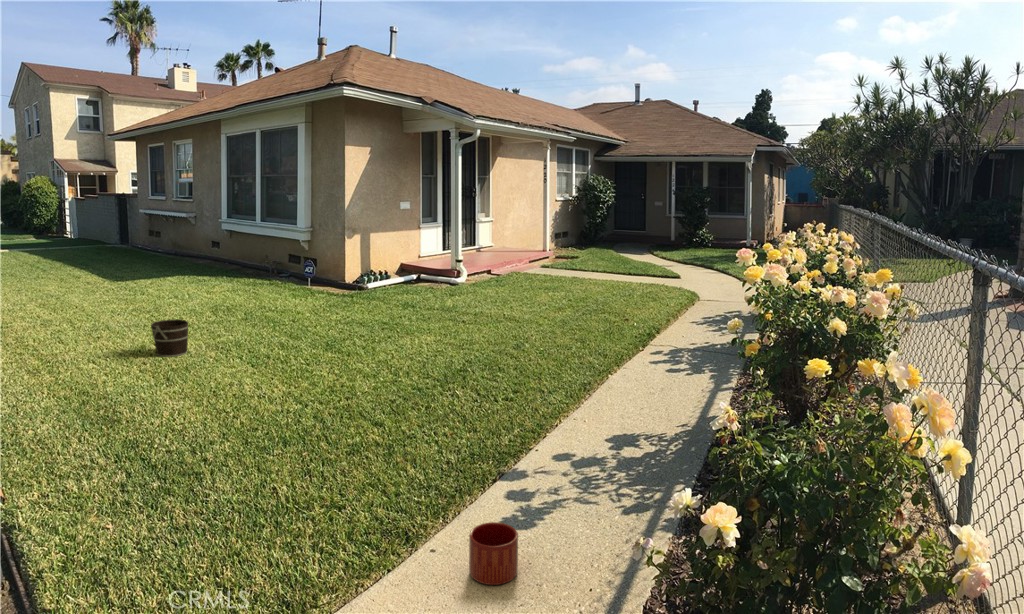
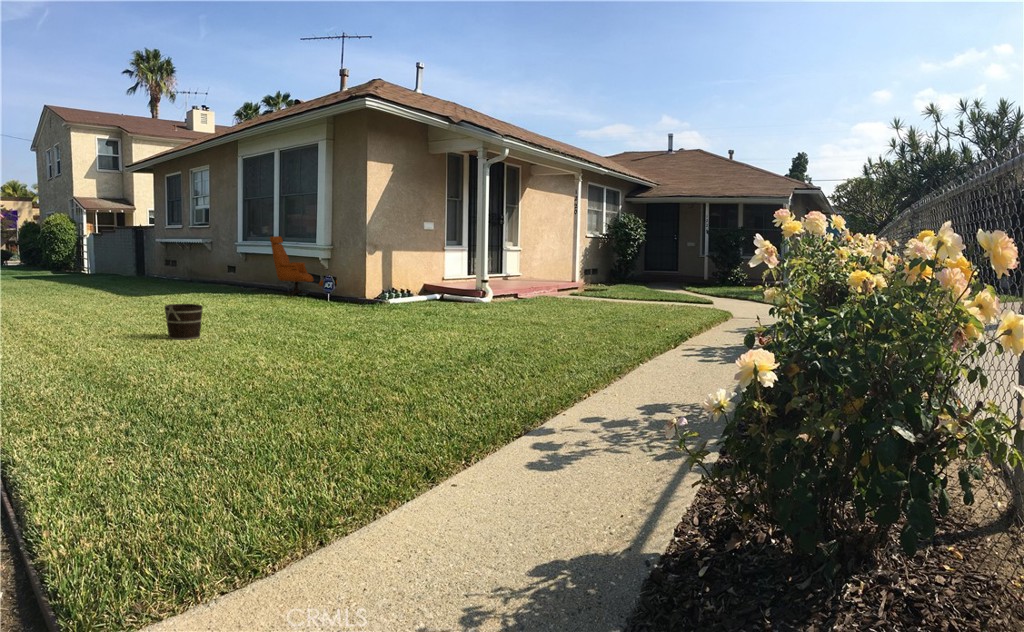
lounge chair: none [250,222,326,282] -> present [270,236,337,296]
planter: present [469,522,518,585] -> none [490,446,544,507]

